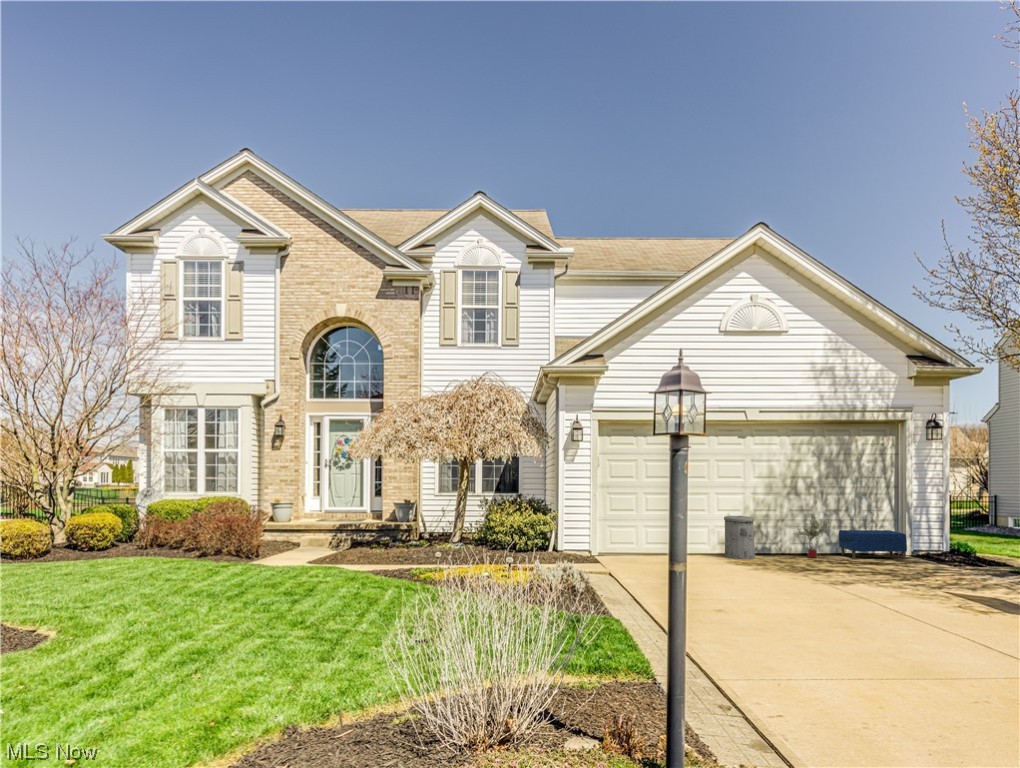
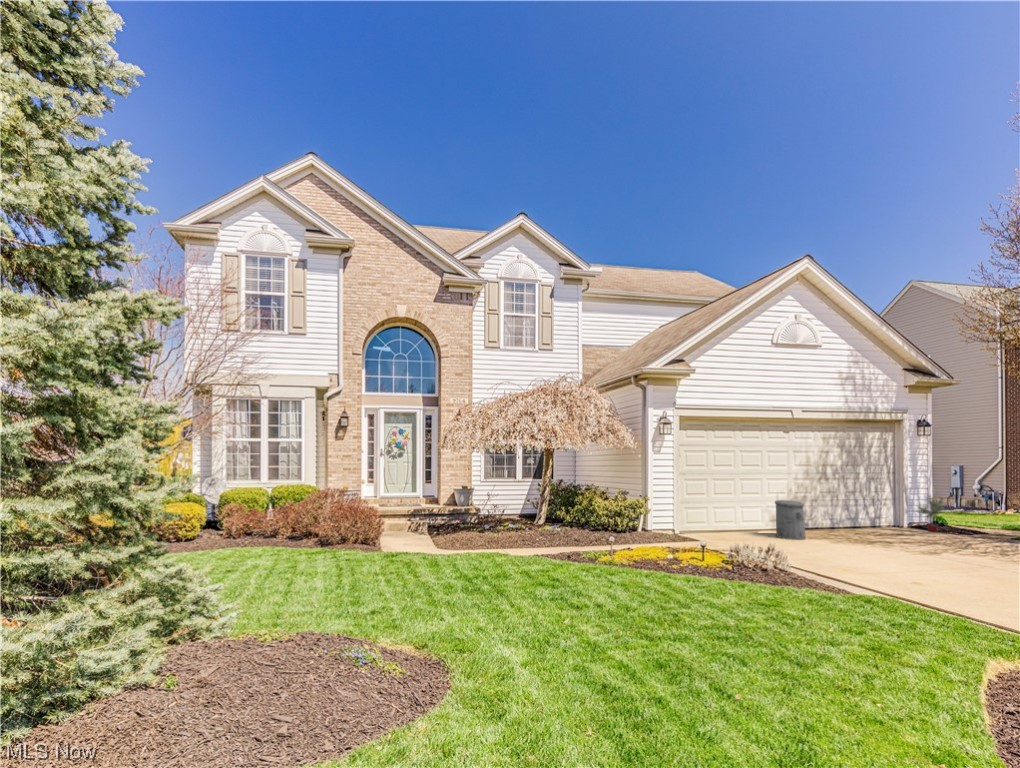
potted tree: present [795,514,829,558] -> present [918,496,944,532]
bench: present [839,530,907,560] -> none [856,509,915,536]

